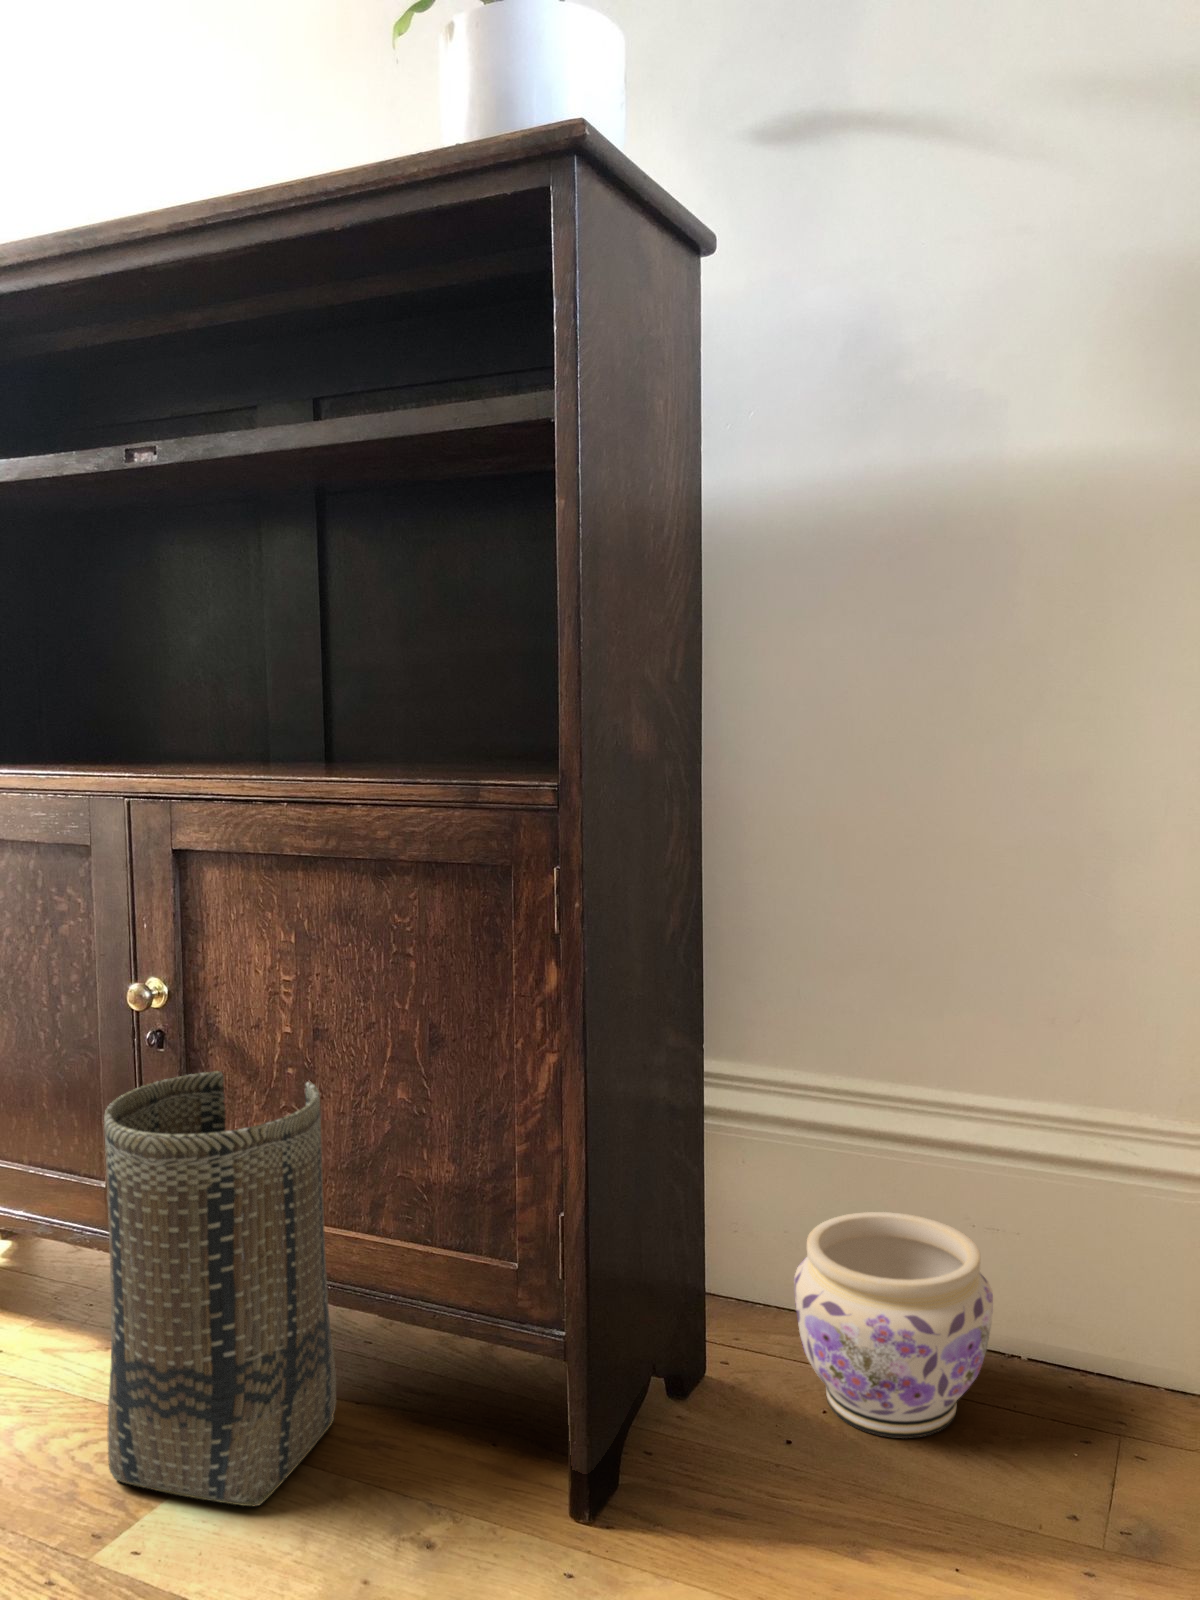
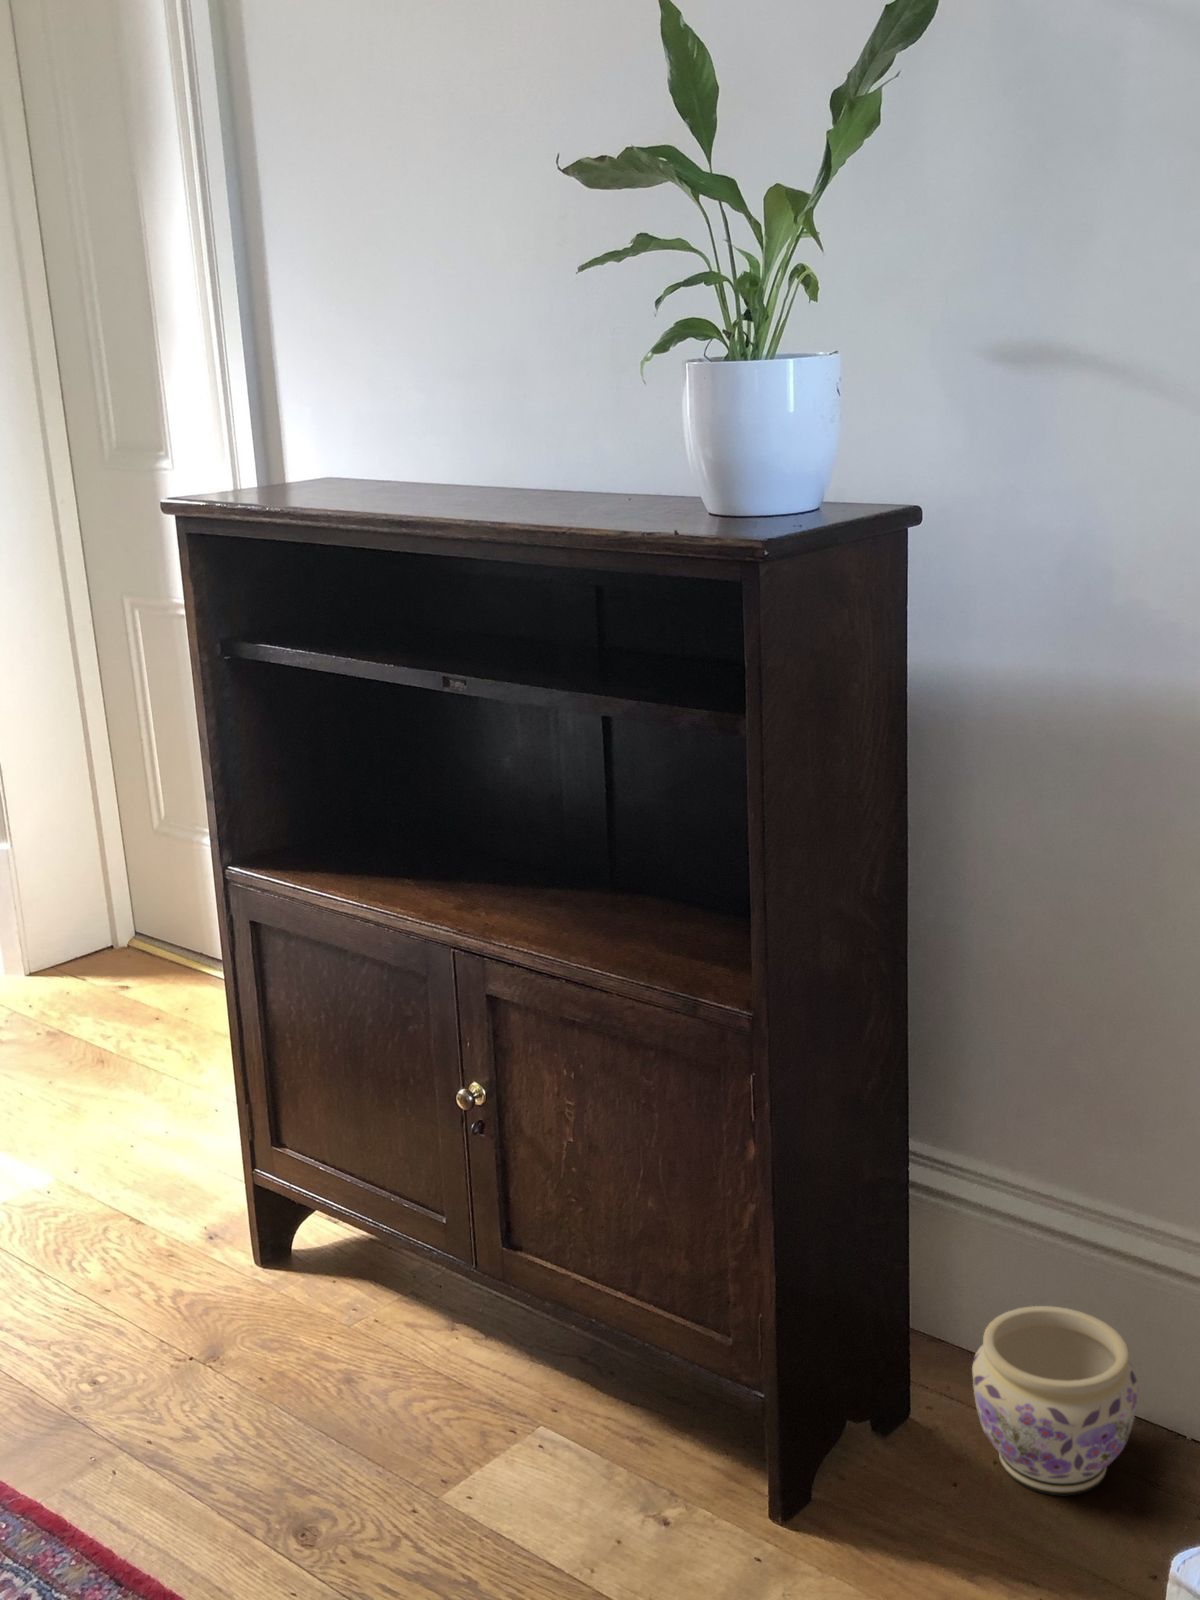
basket: present [104,1071,336,1506] -> none [441,1156,613,1476]

